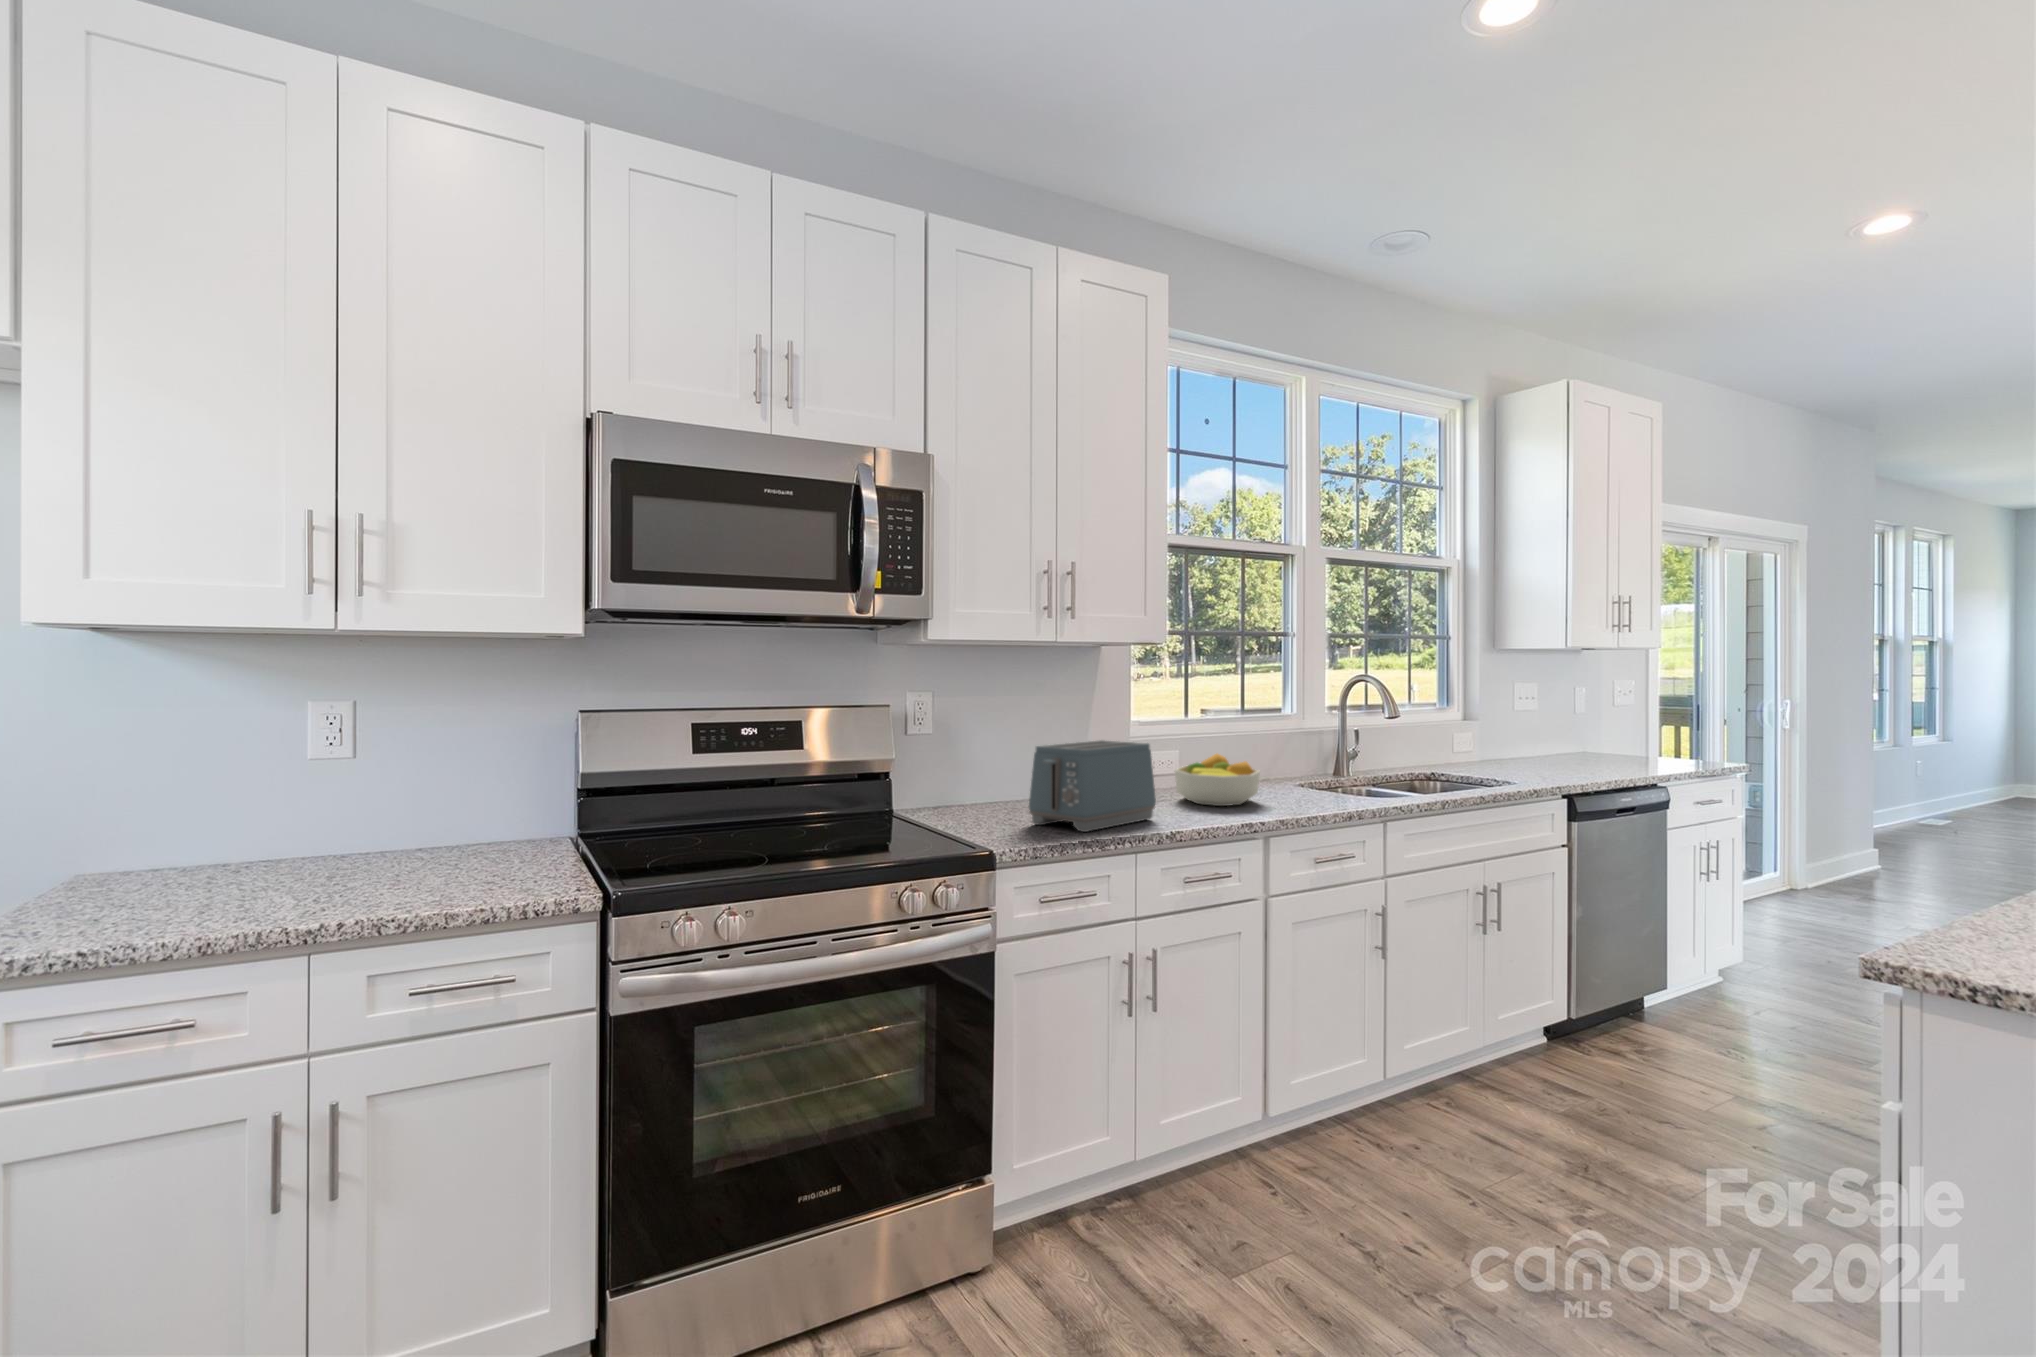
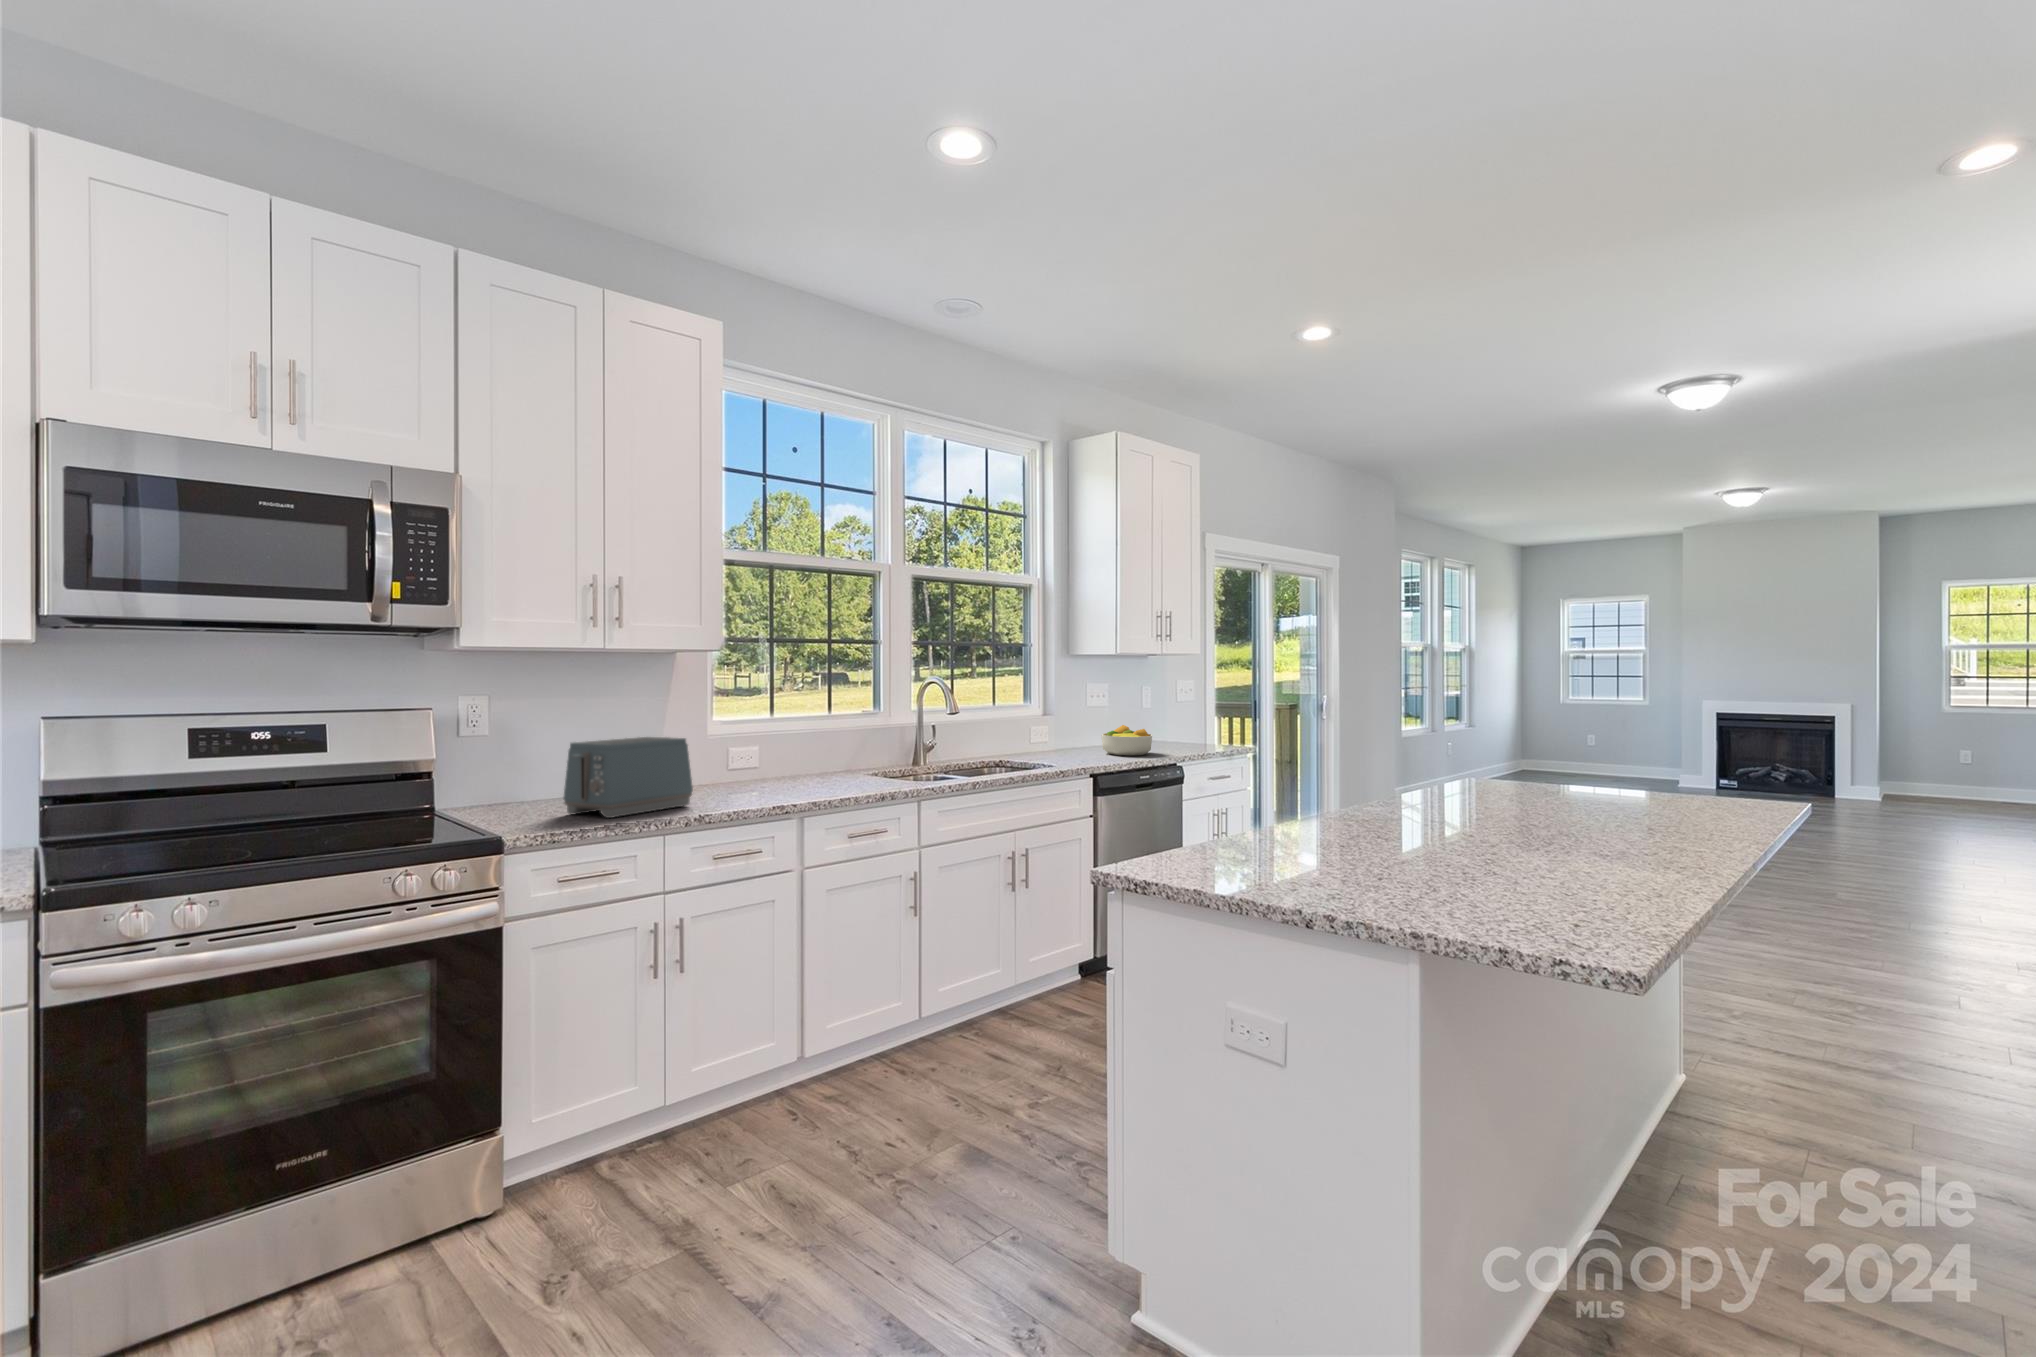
fruit bowl: present [1175,754,1260,806] -> present [1101,725,1152,756]

